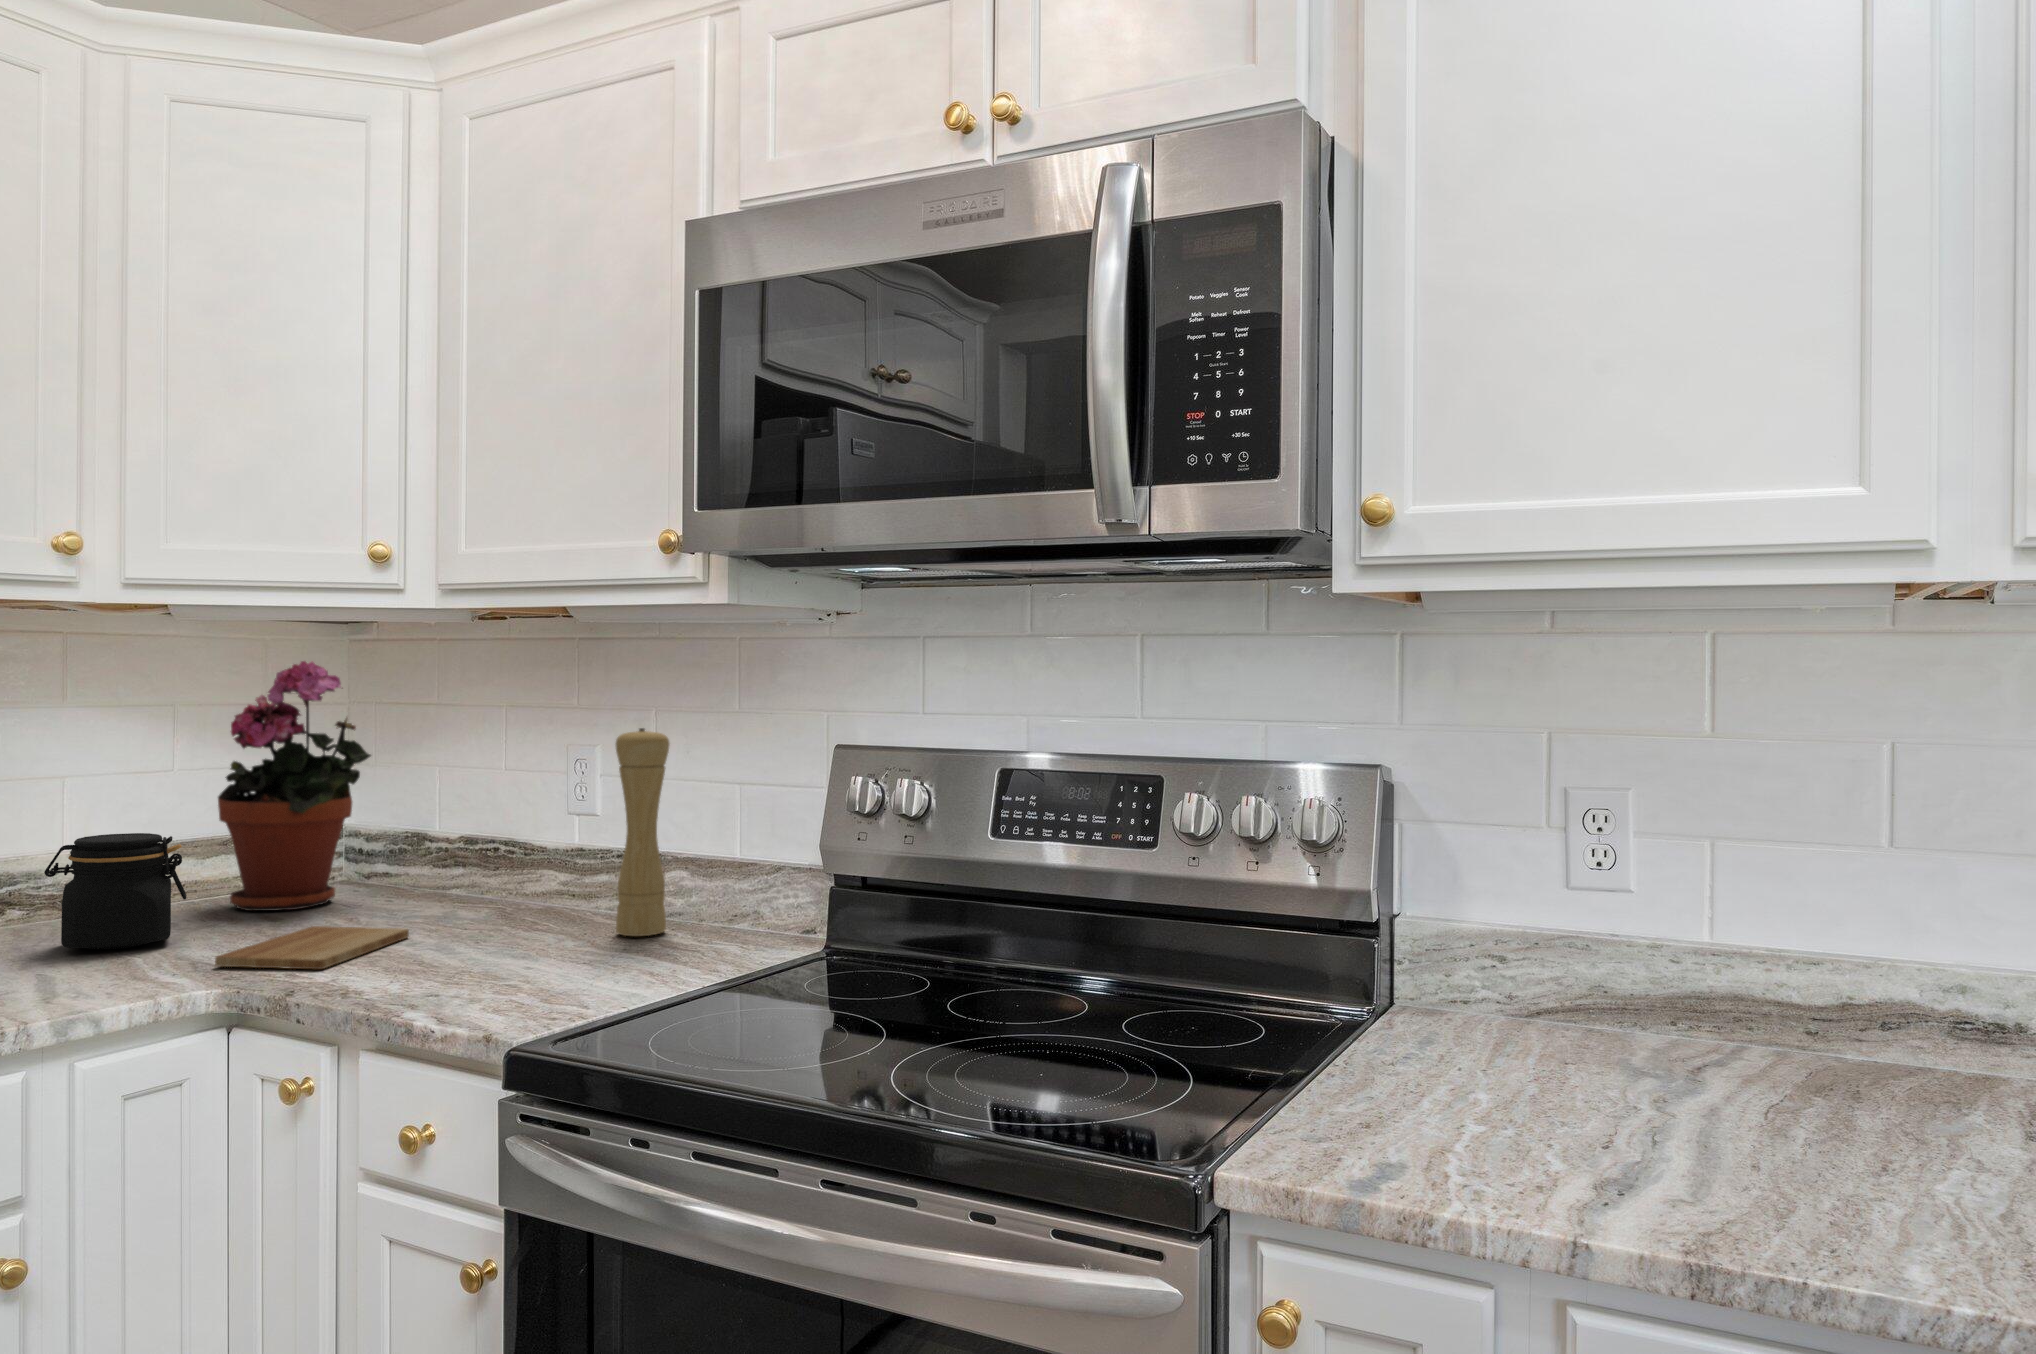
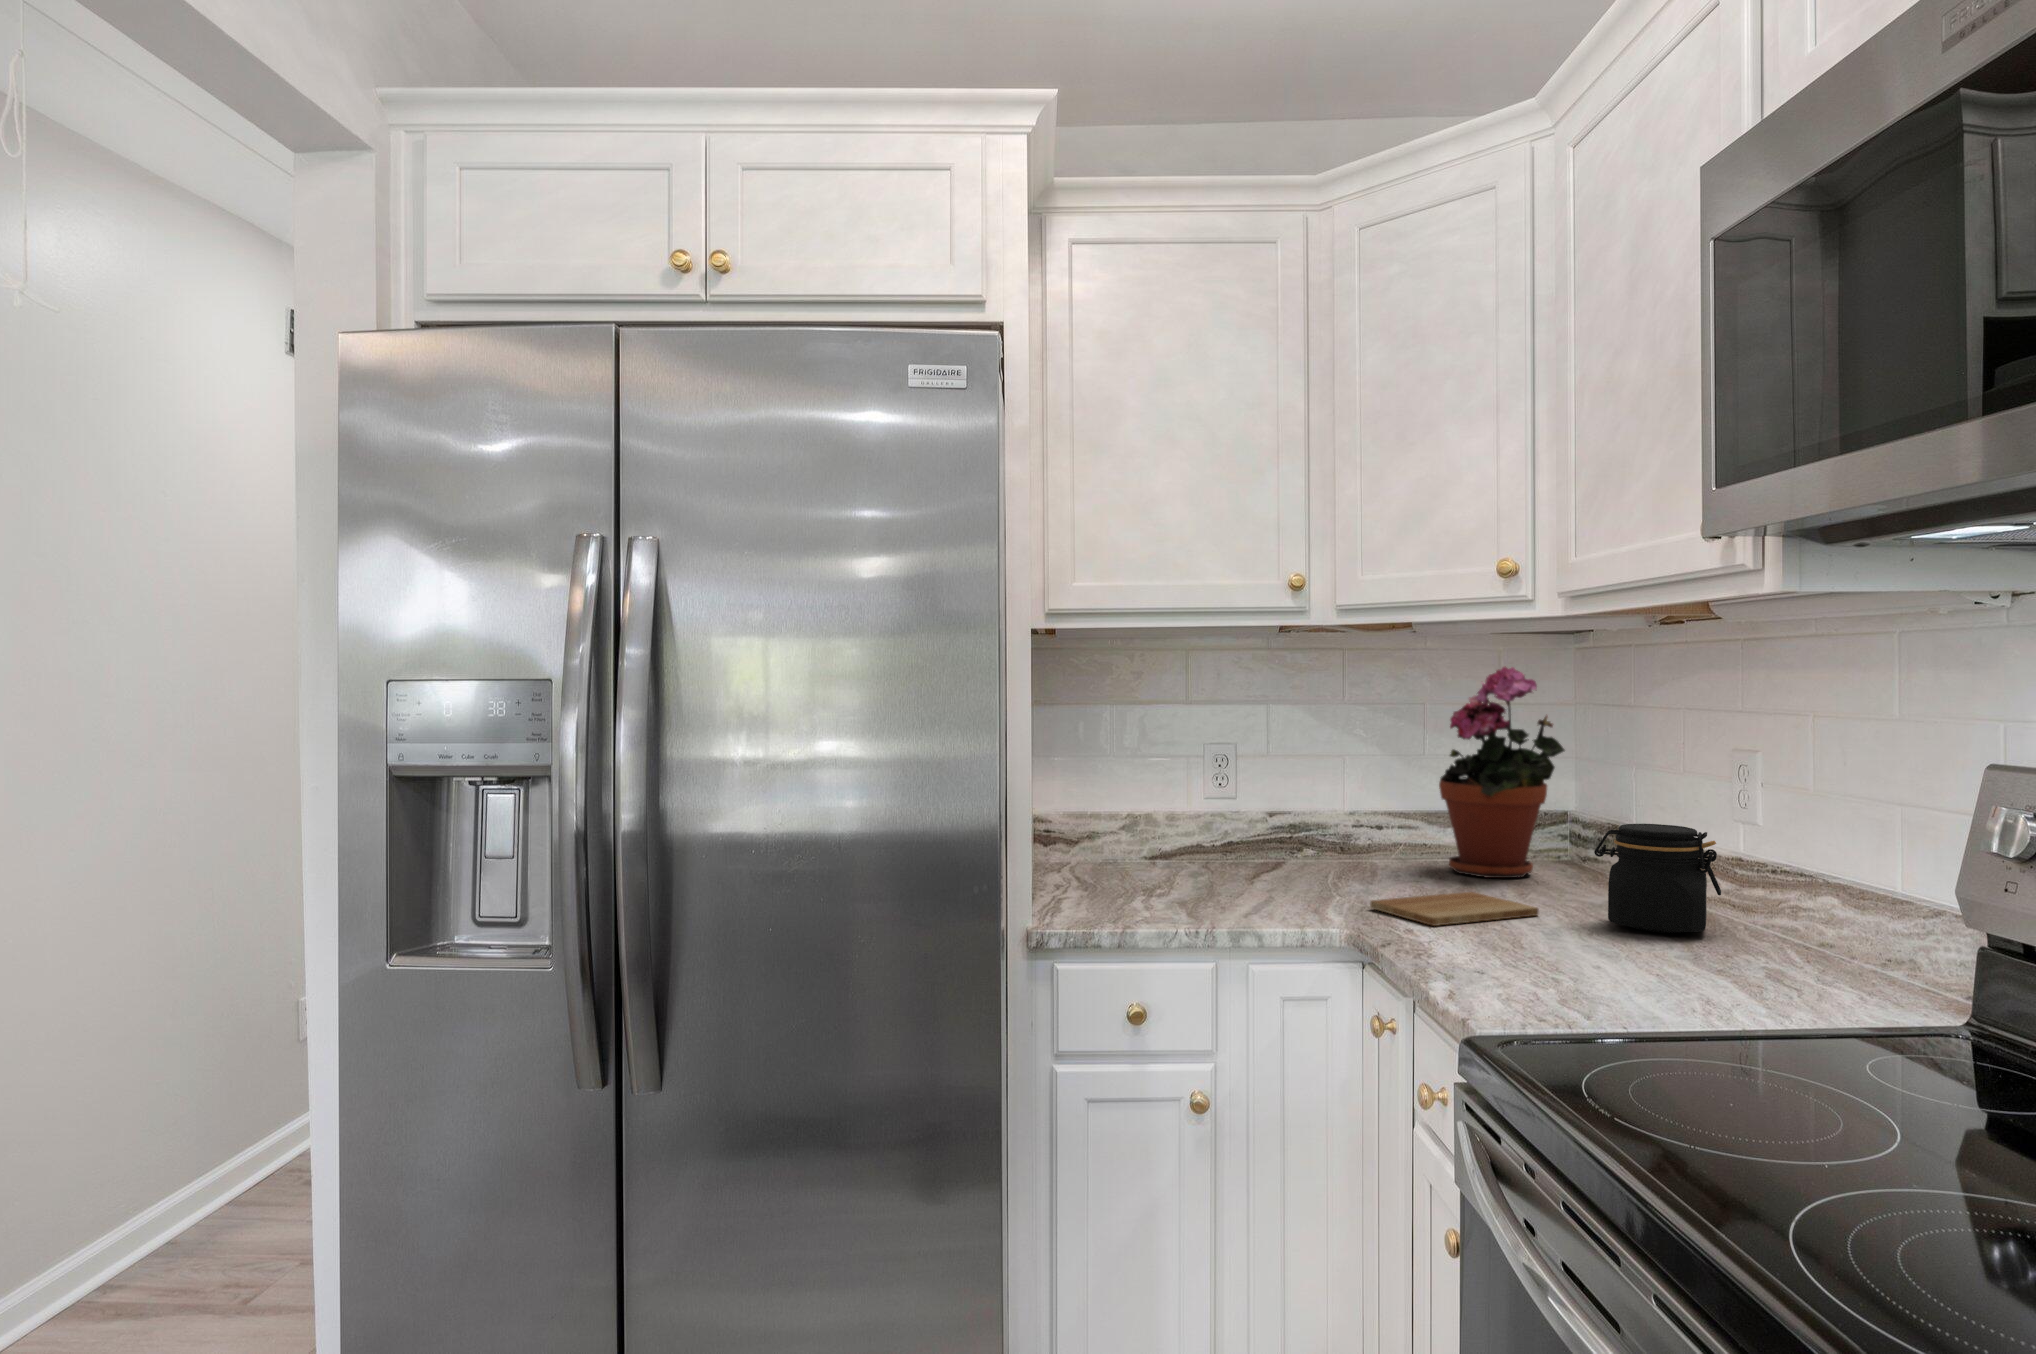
pepper mill: present [616,728,669,936] -> none [1729,733,1794,961]
jar: present [44,833,186,950] -> present [1594,824,1721,933]

